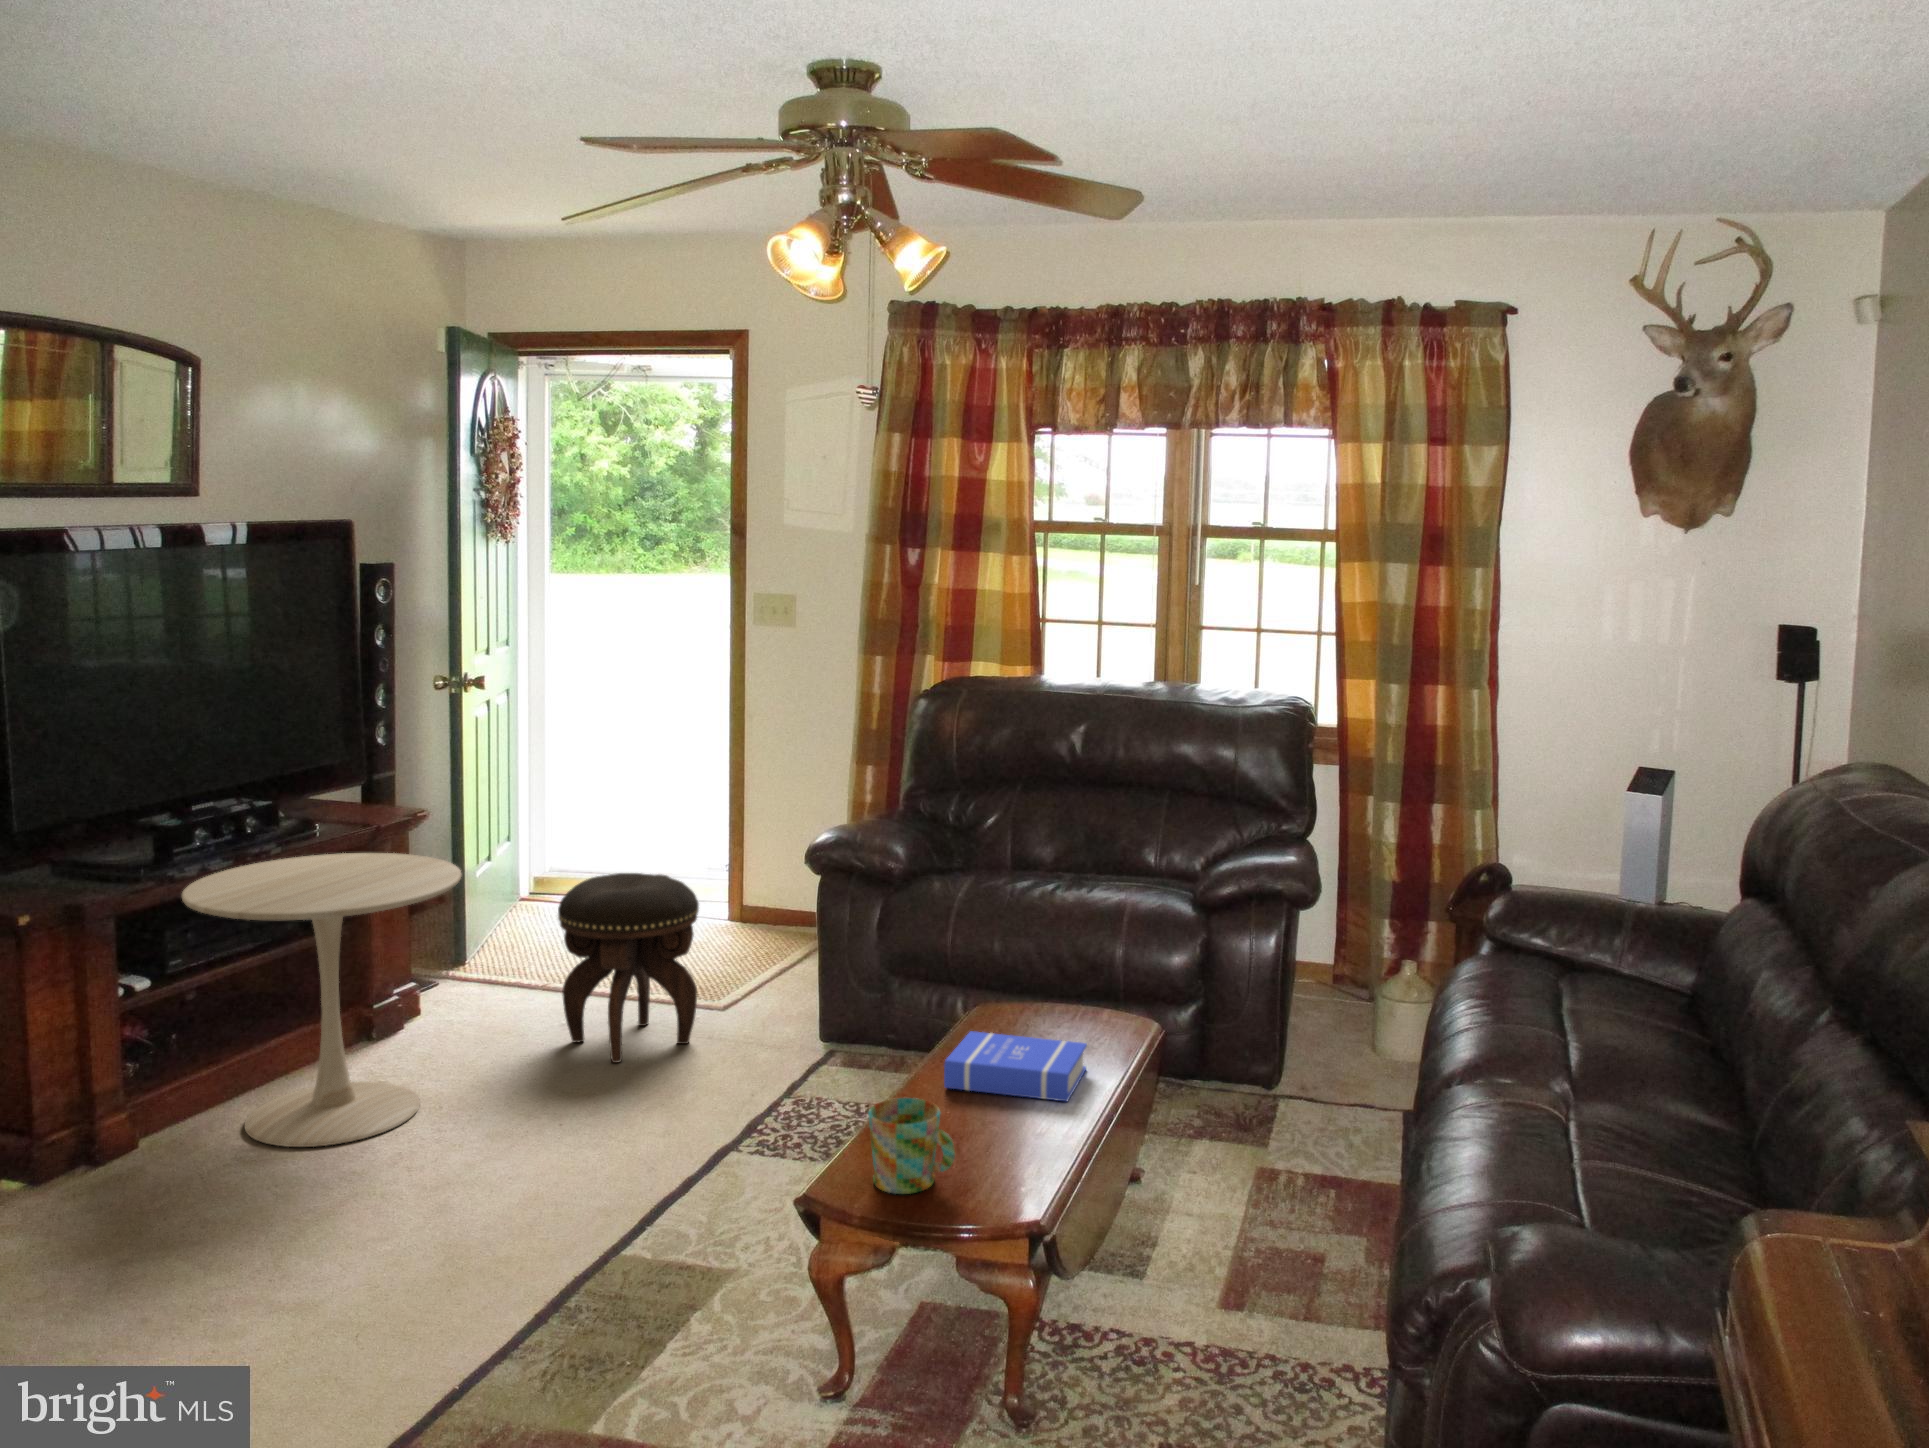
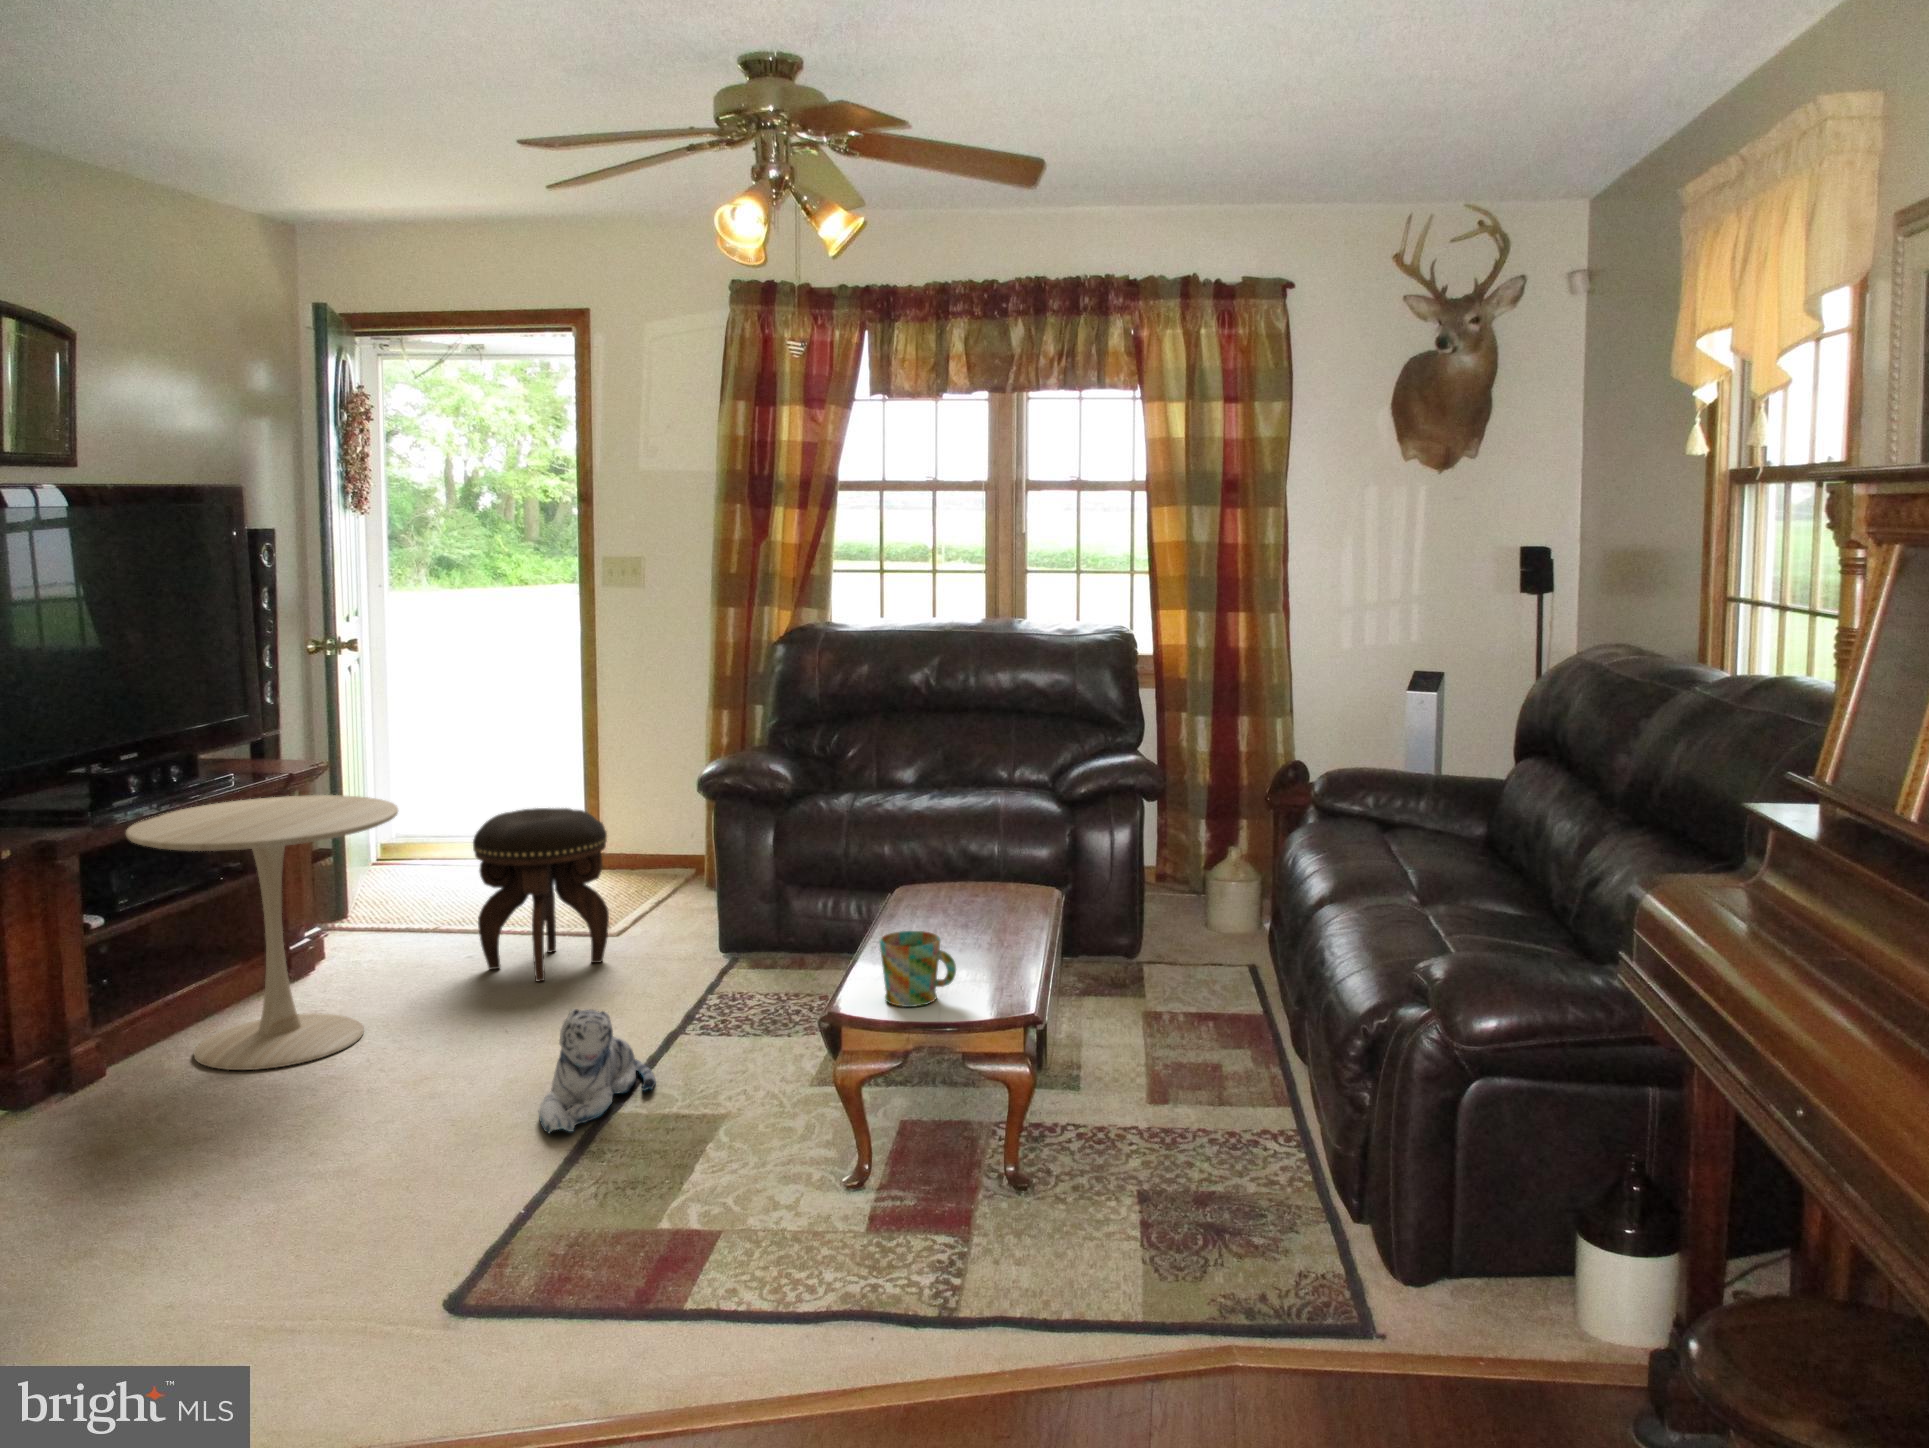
book: present [944,1031,1087,1101] -> none [910,895,1023,939]
plush toy: none [536,1128,681,1271] -> present [539,1009,656,1133]

